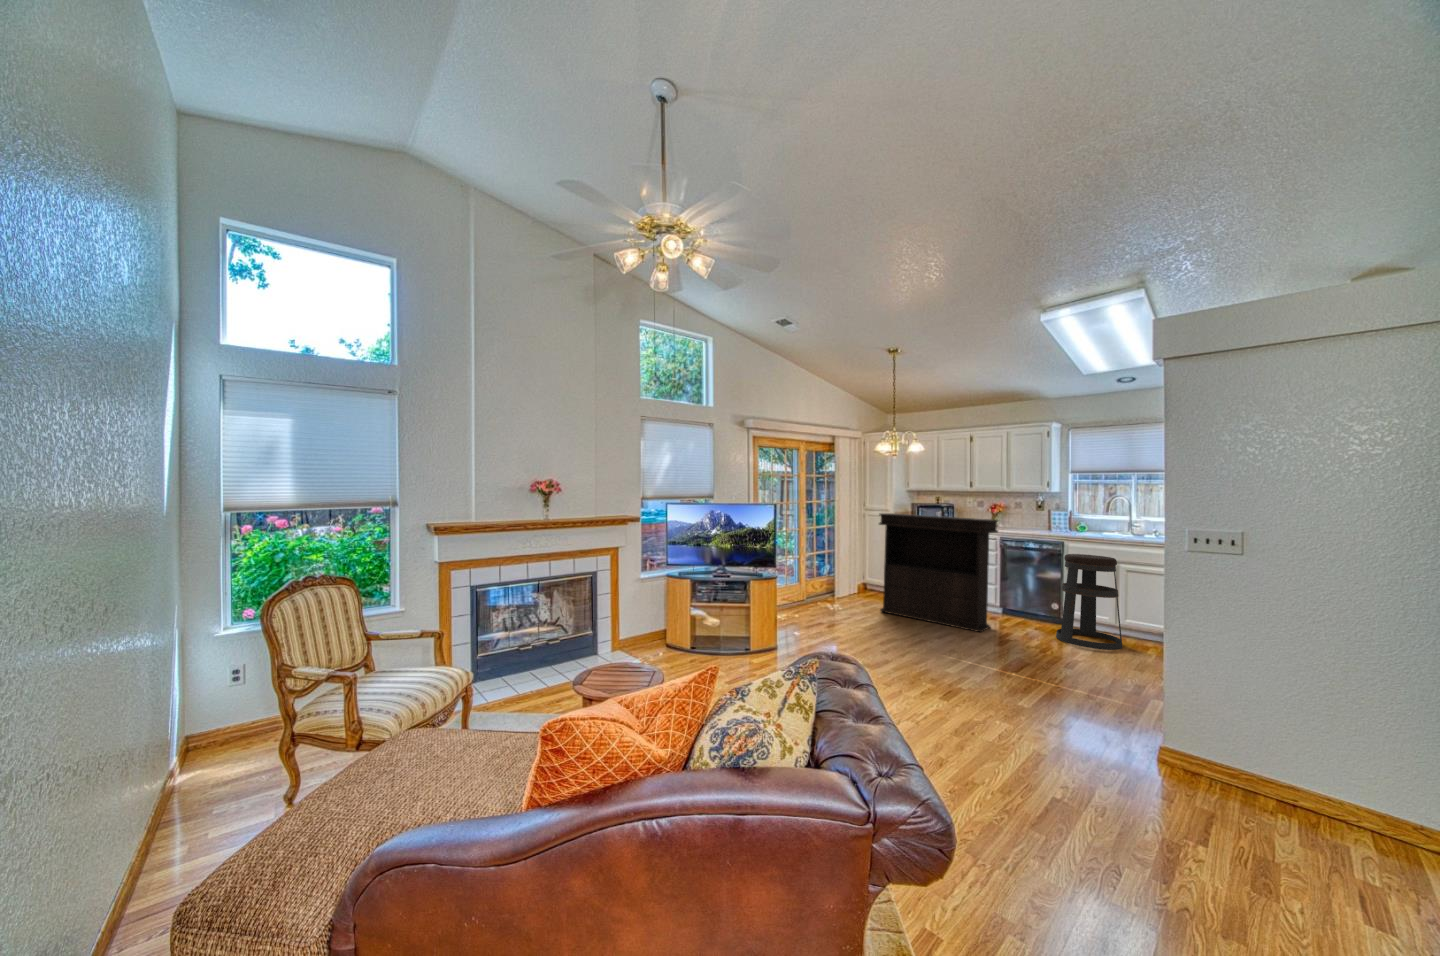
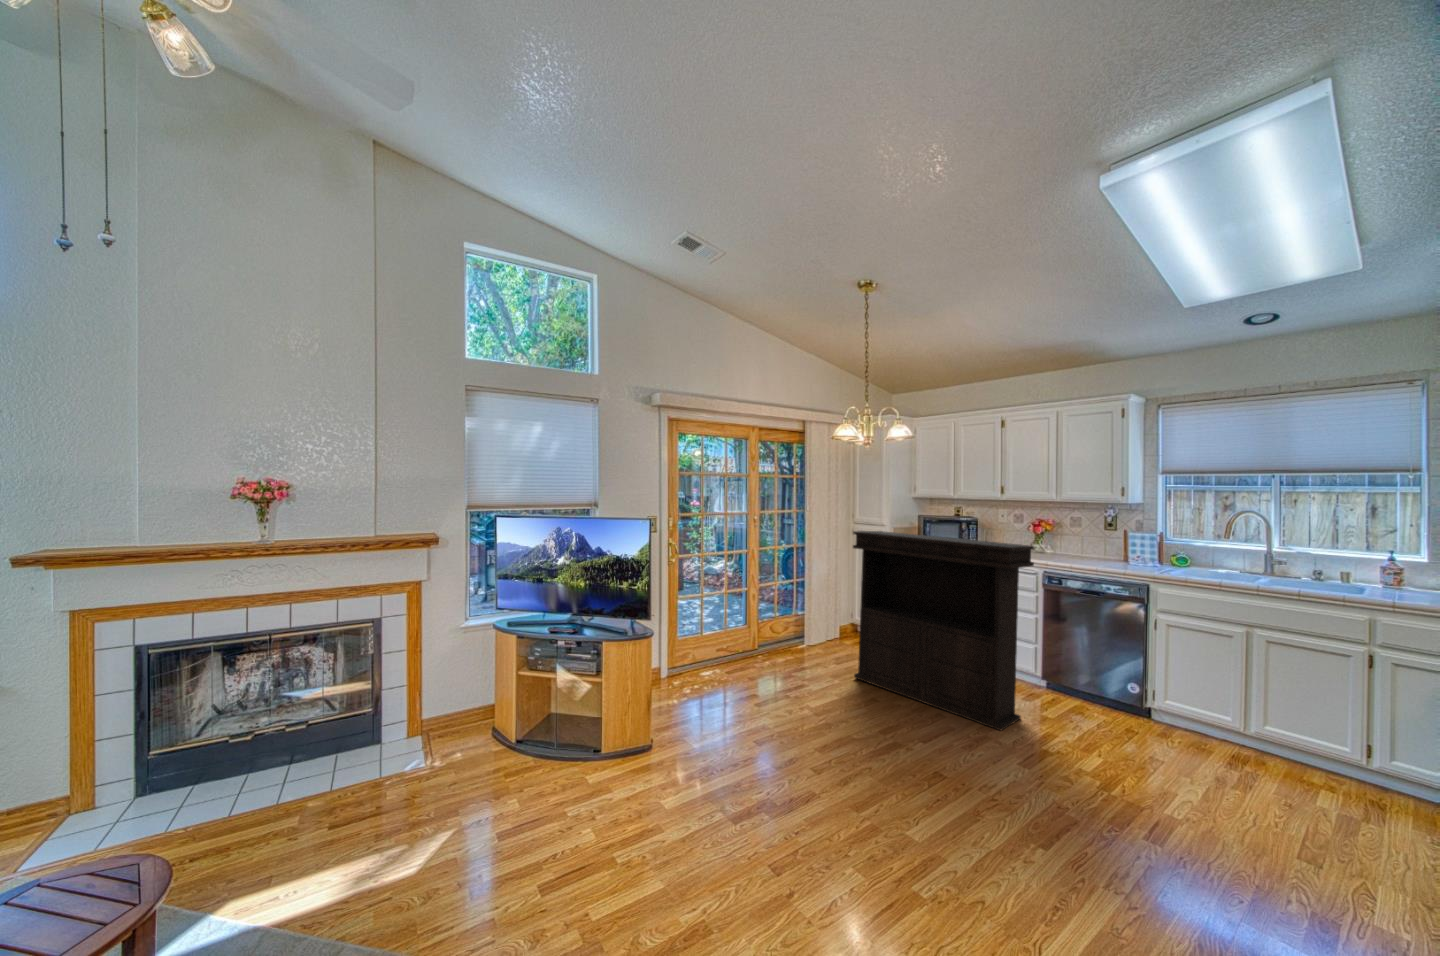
bar stool: present [1056,554,1122,650] -> none [1132,608,1260,792]

